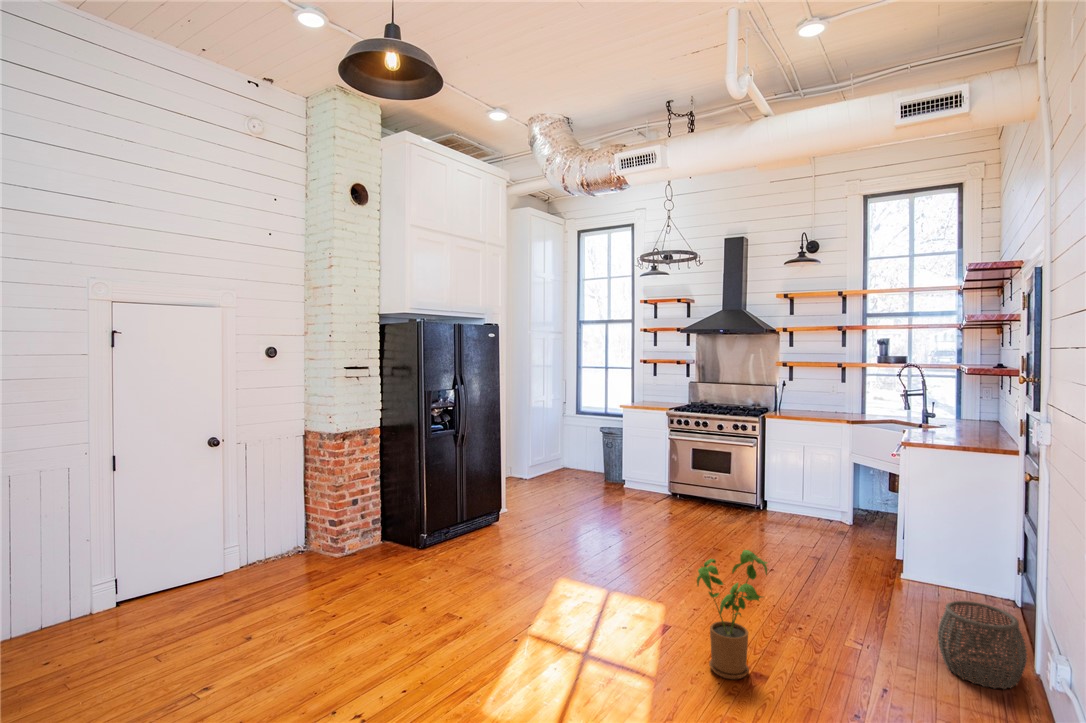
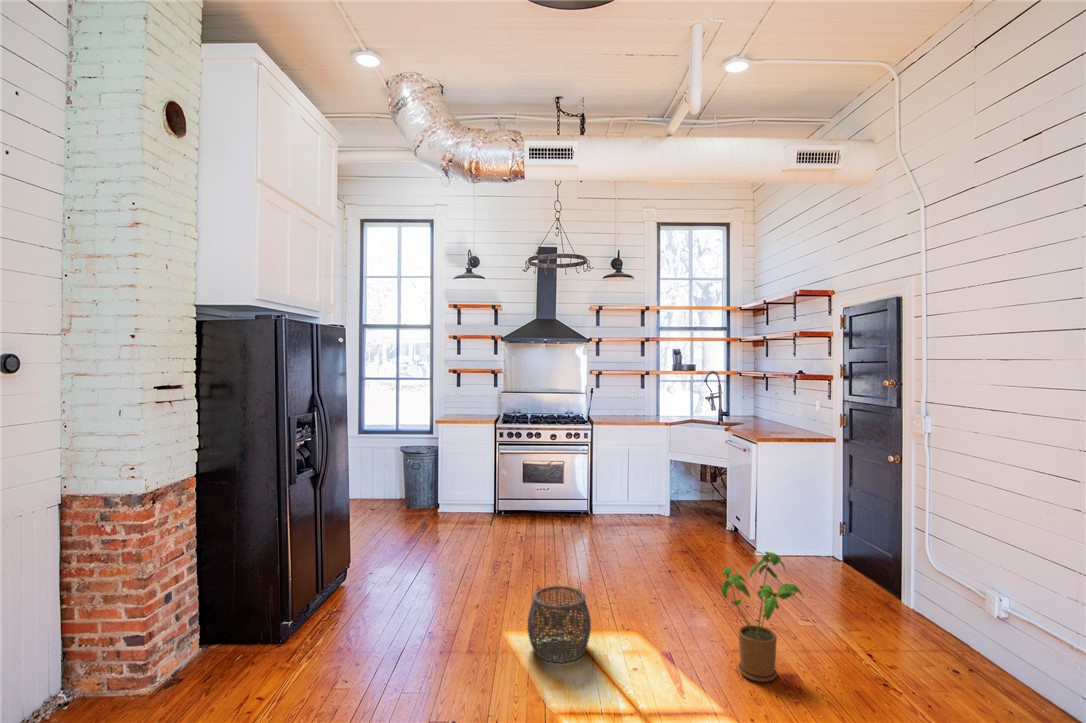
woven basket: present [938,601,1027,689] -> present [527,586,591,662]

